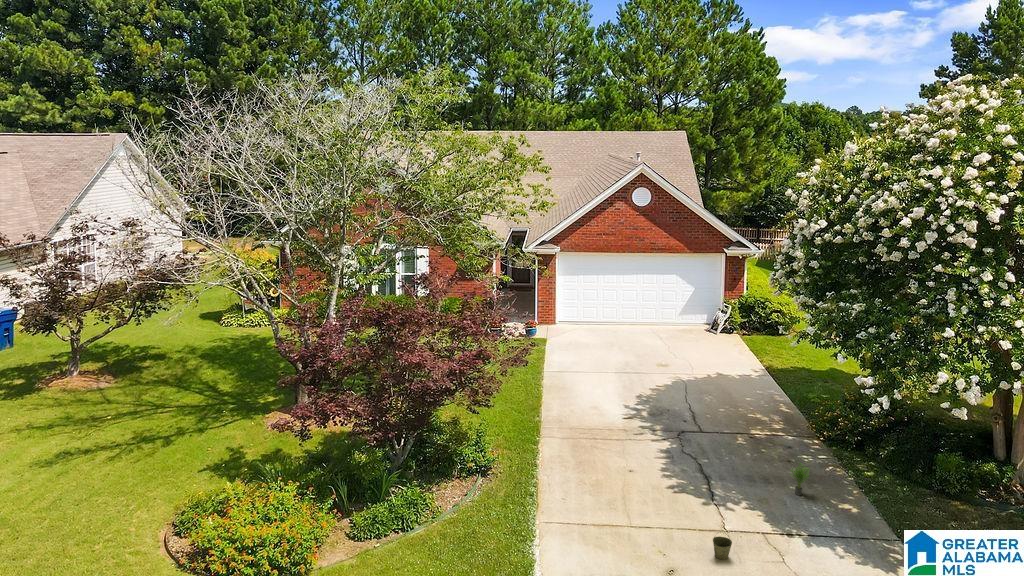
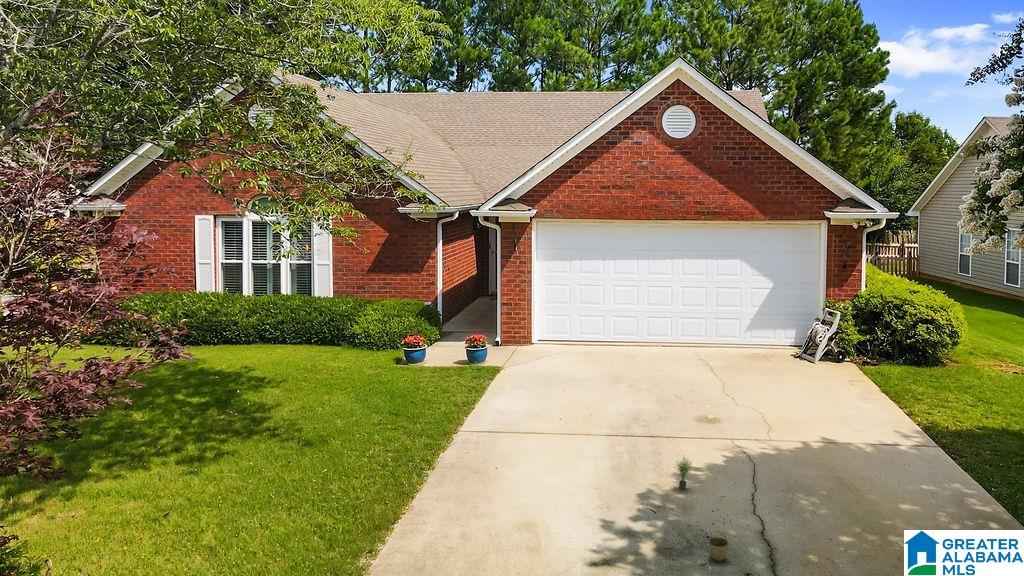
potted plant: present [793,463,809,495] -> present [677,457,691,489]

